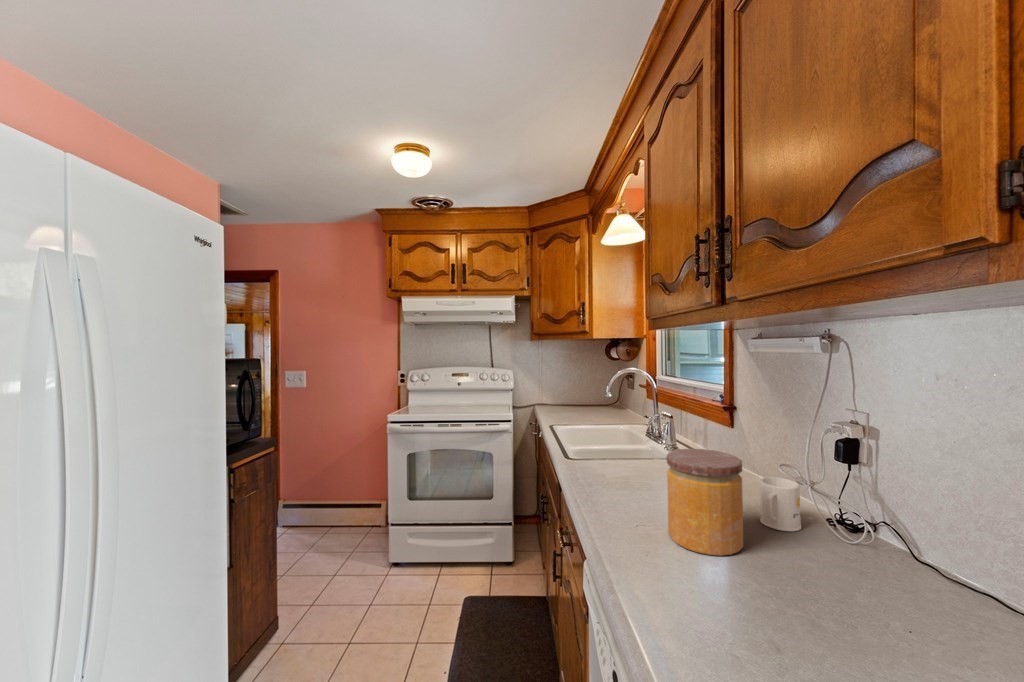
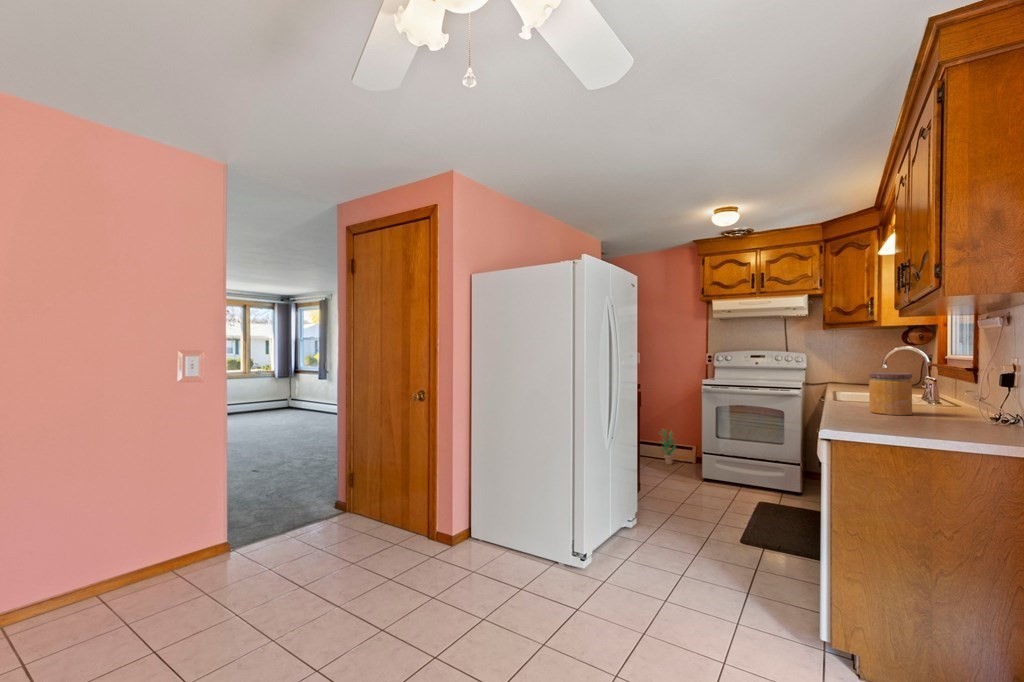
mug: present [760,477,801,531] -> none [935,392,964,416]
potted plant: none [329,482,360,535] -> present [660,429,676,465]

